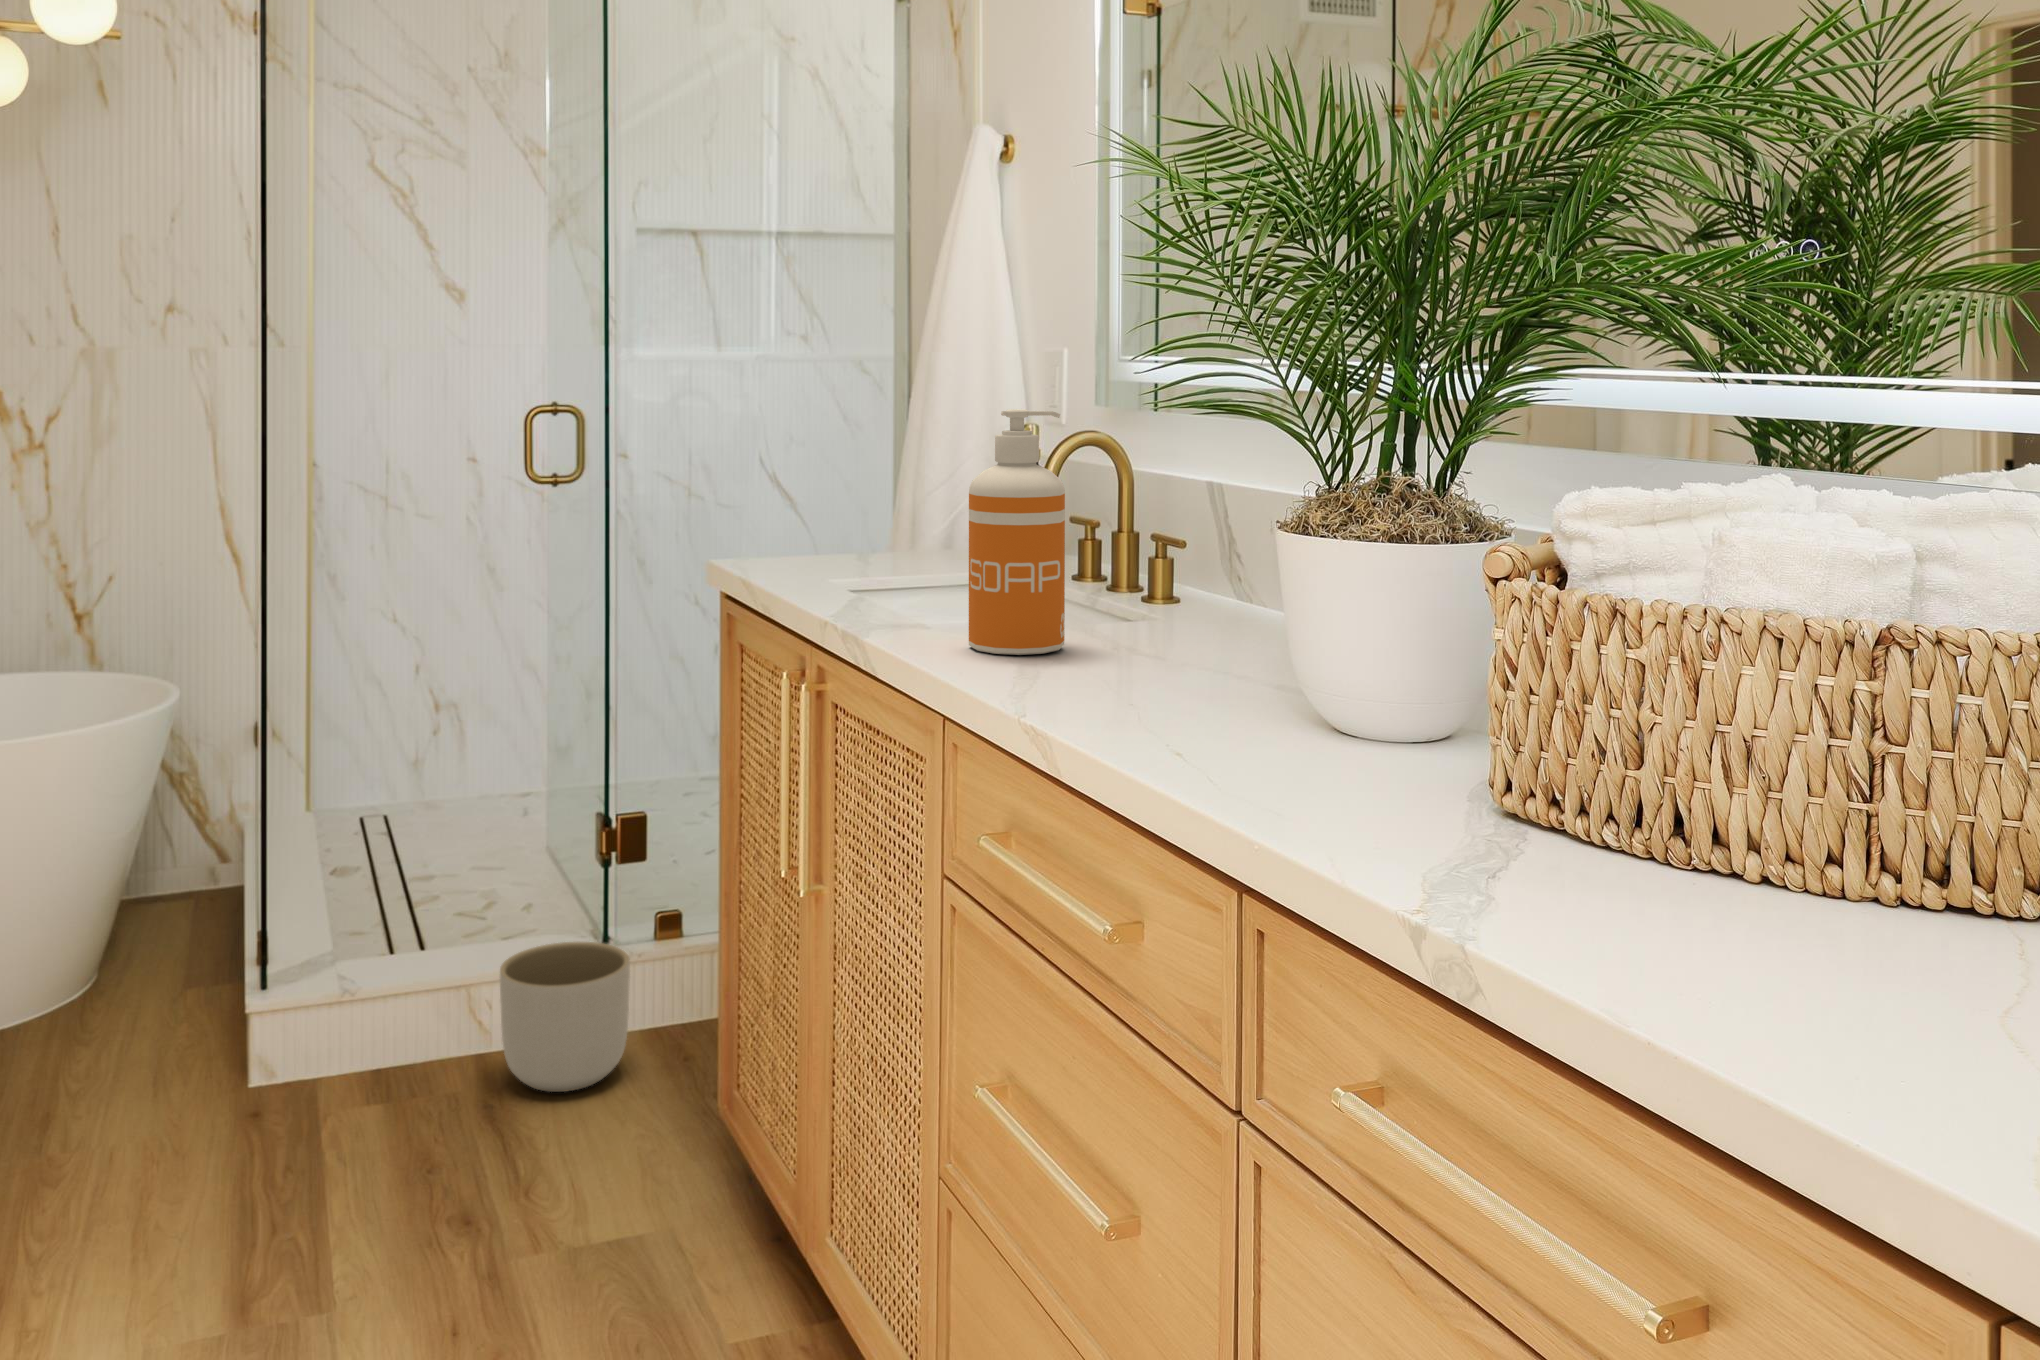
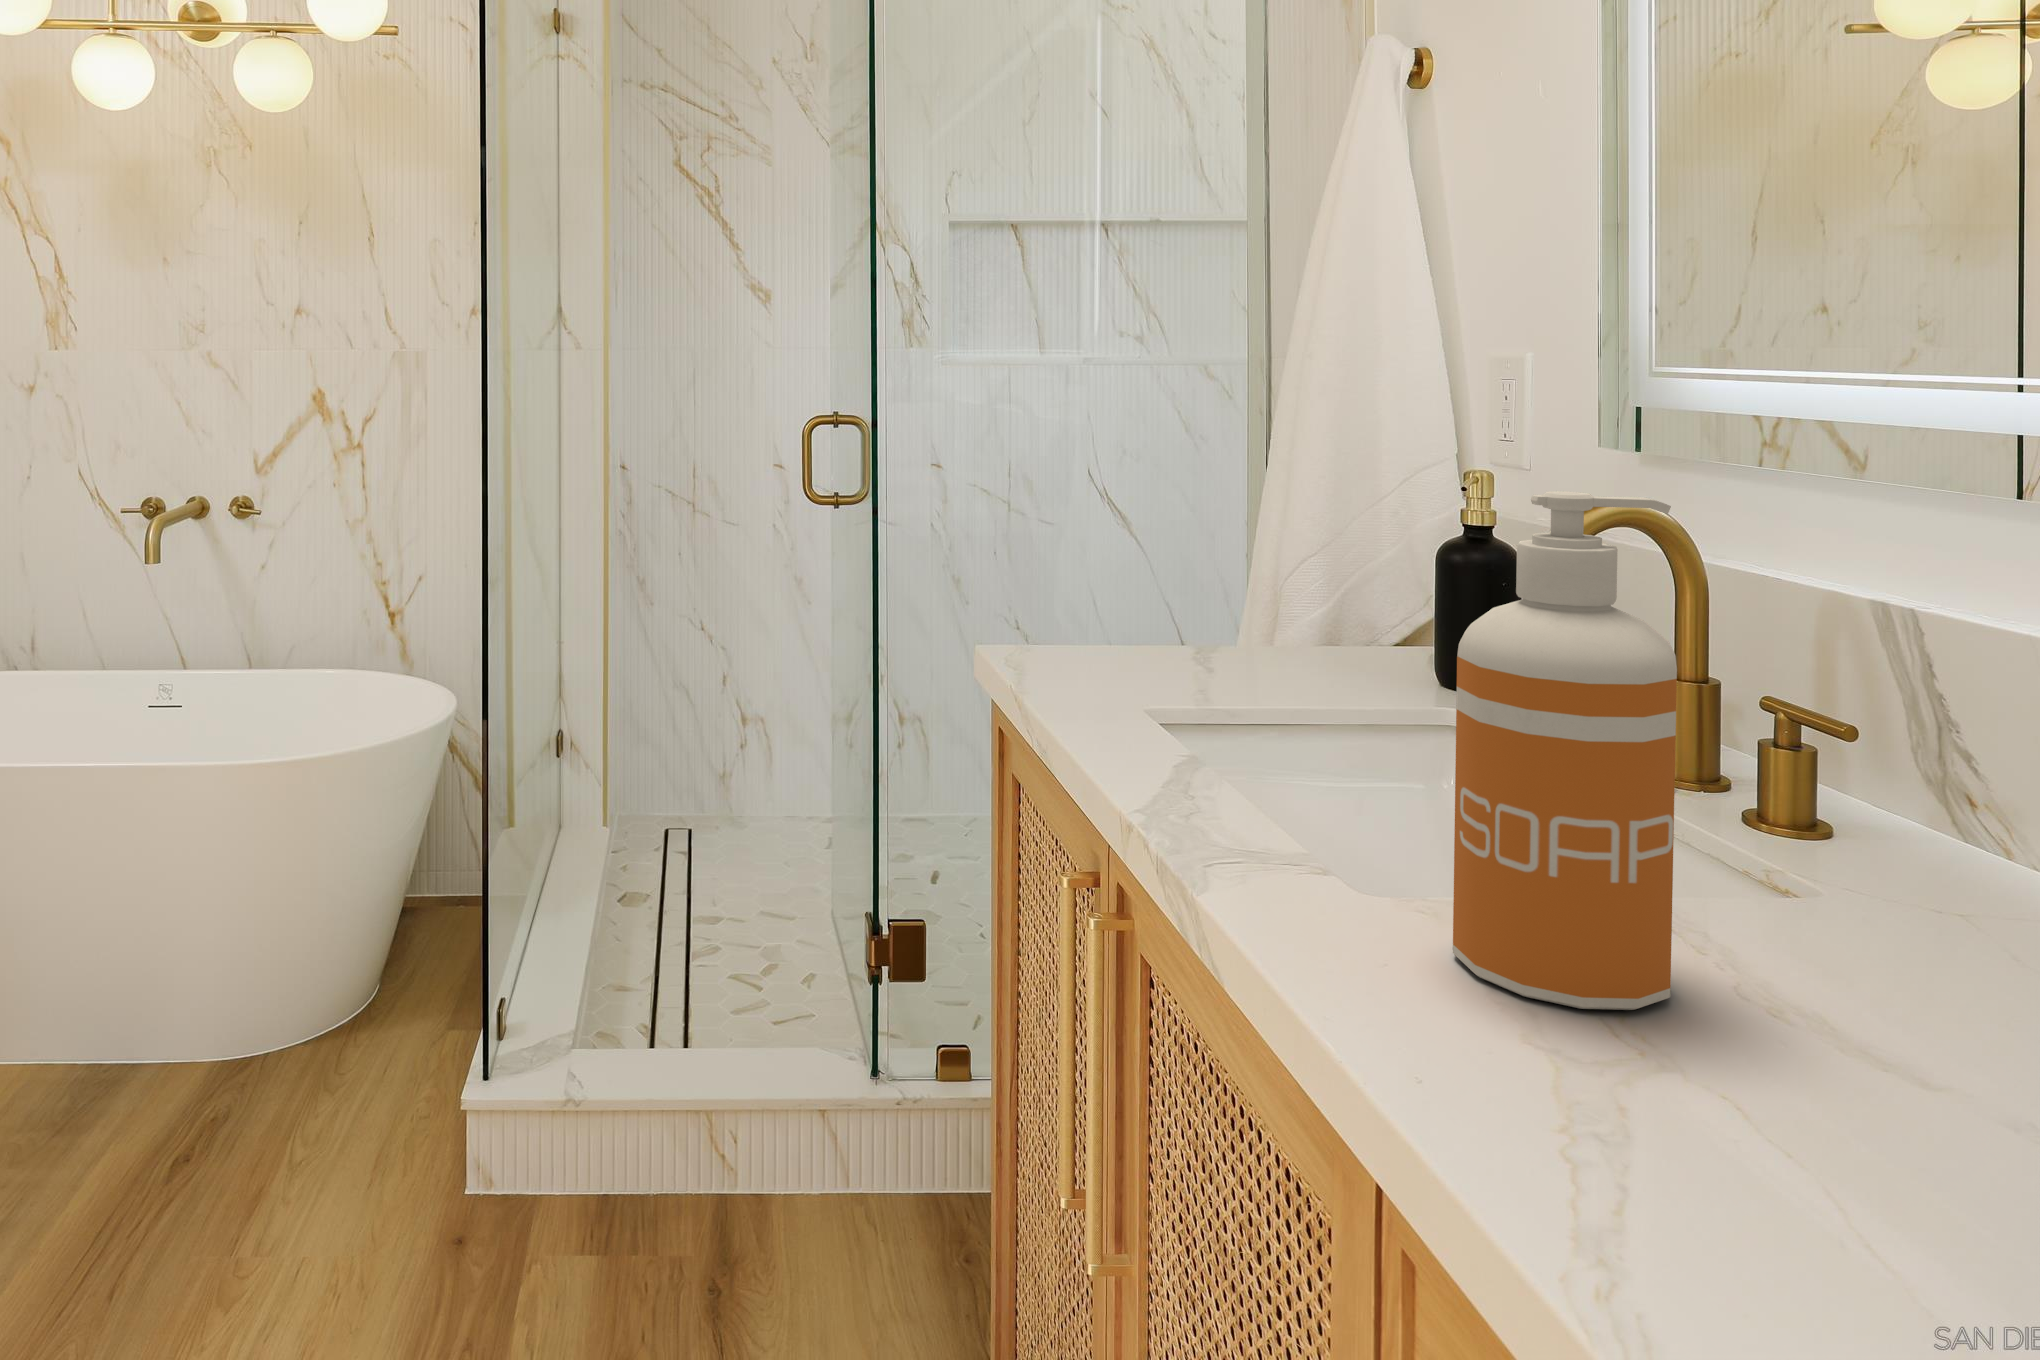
planter: present [500,942,630,1092] -> none [736,1069,890,1272]

